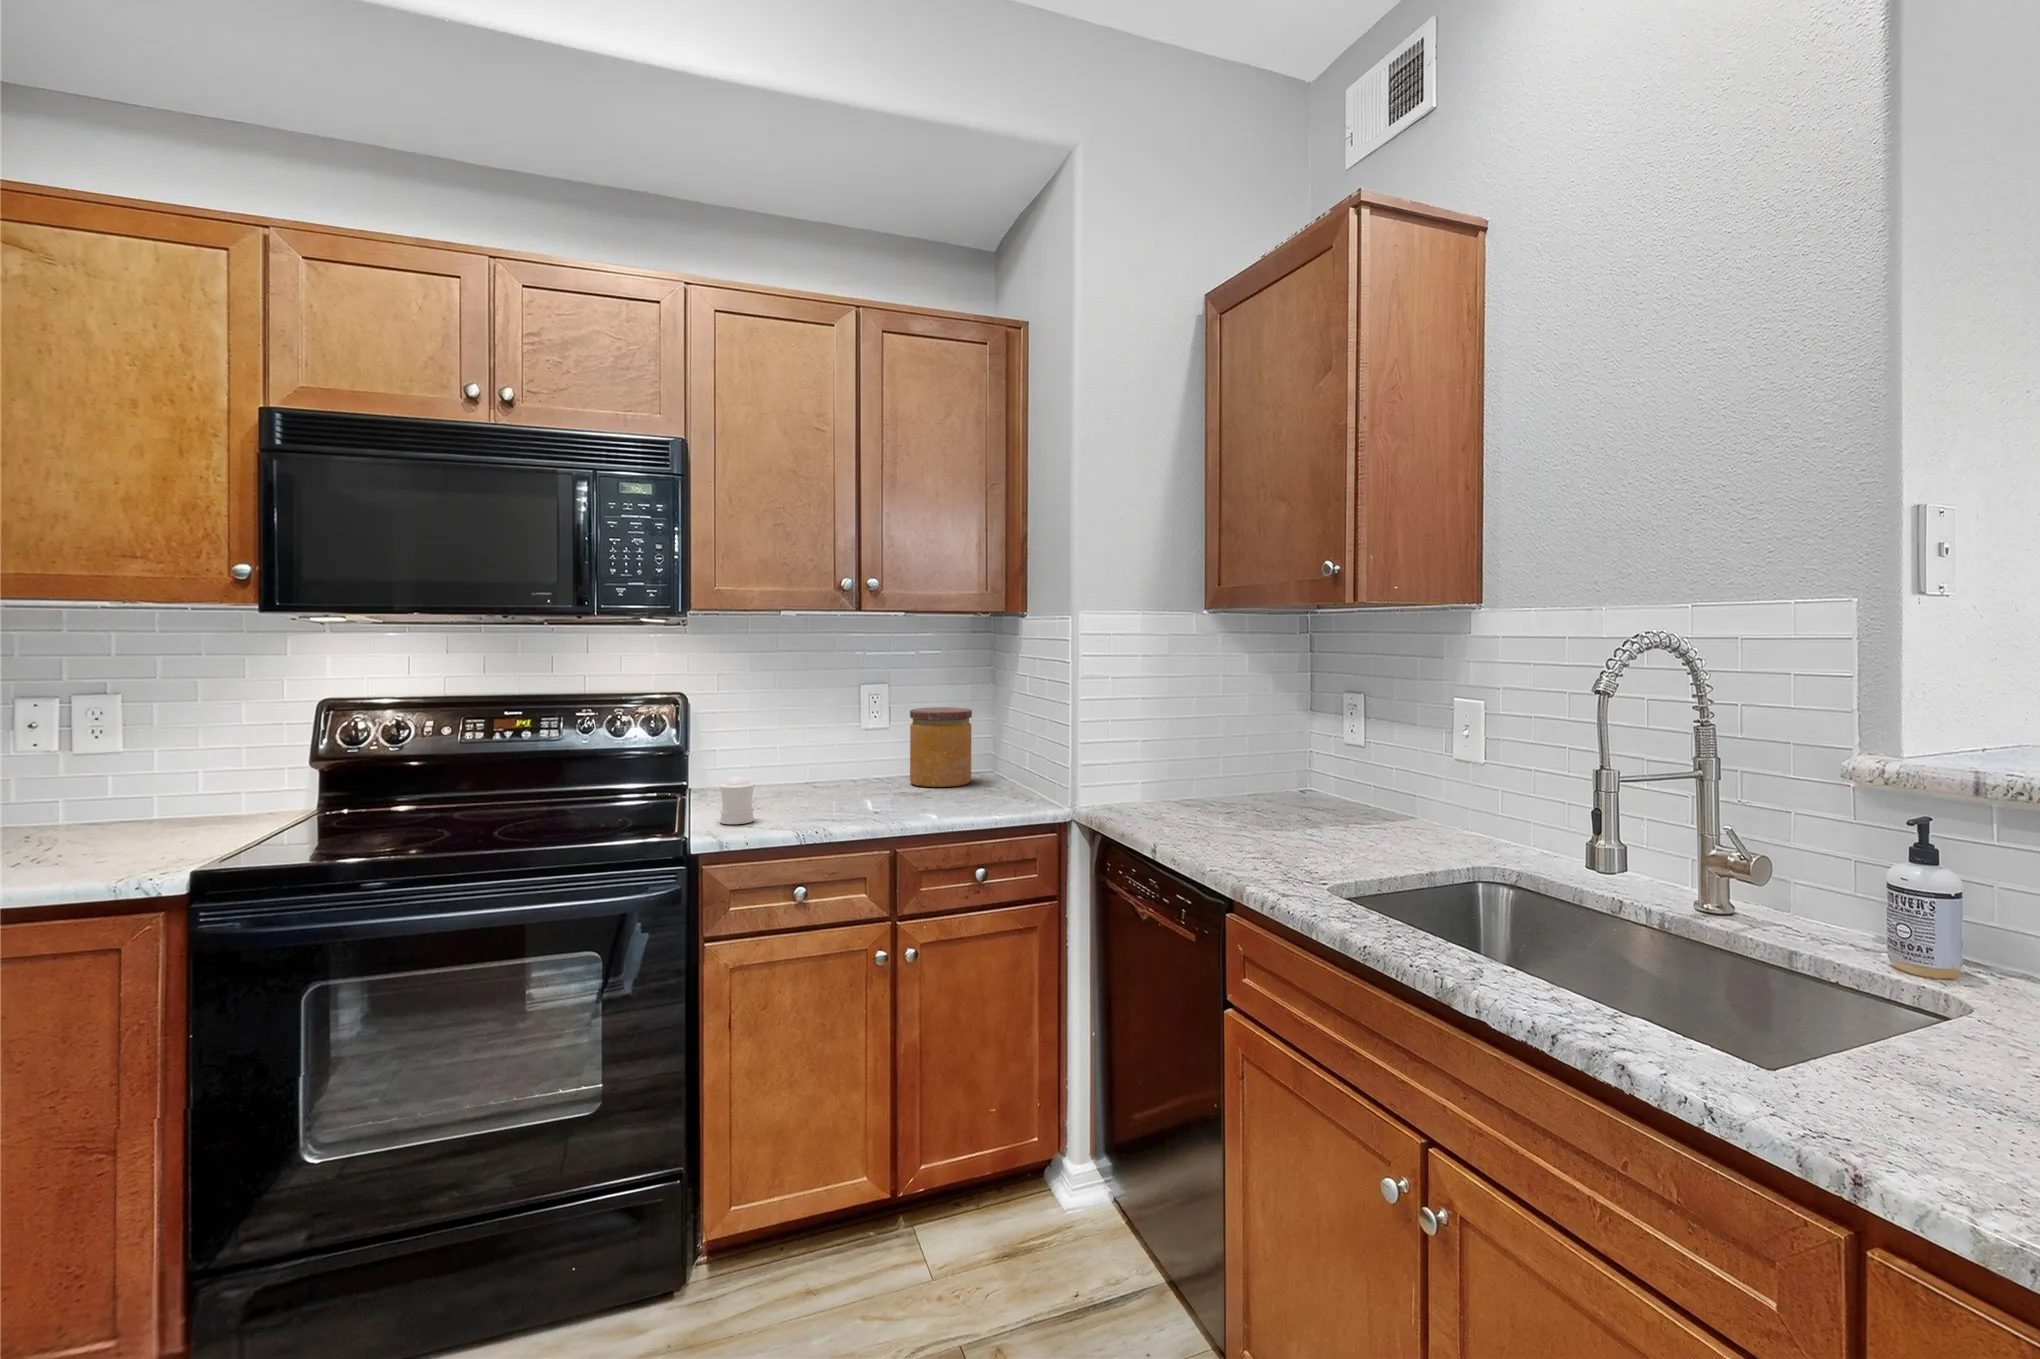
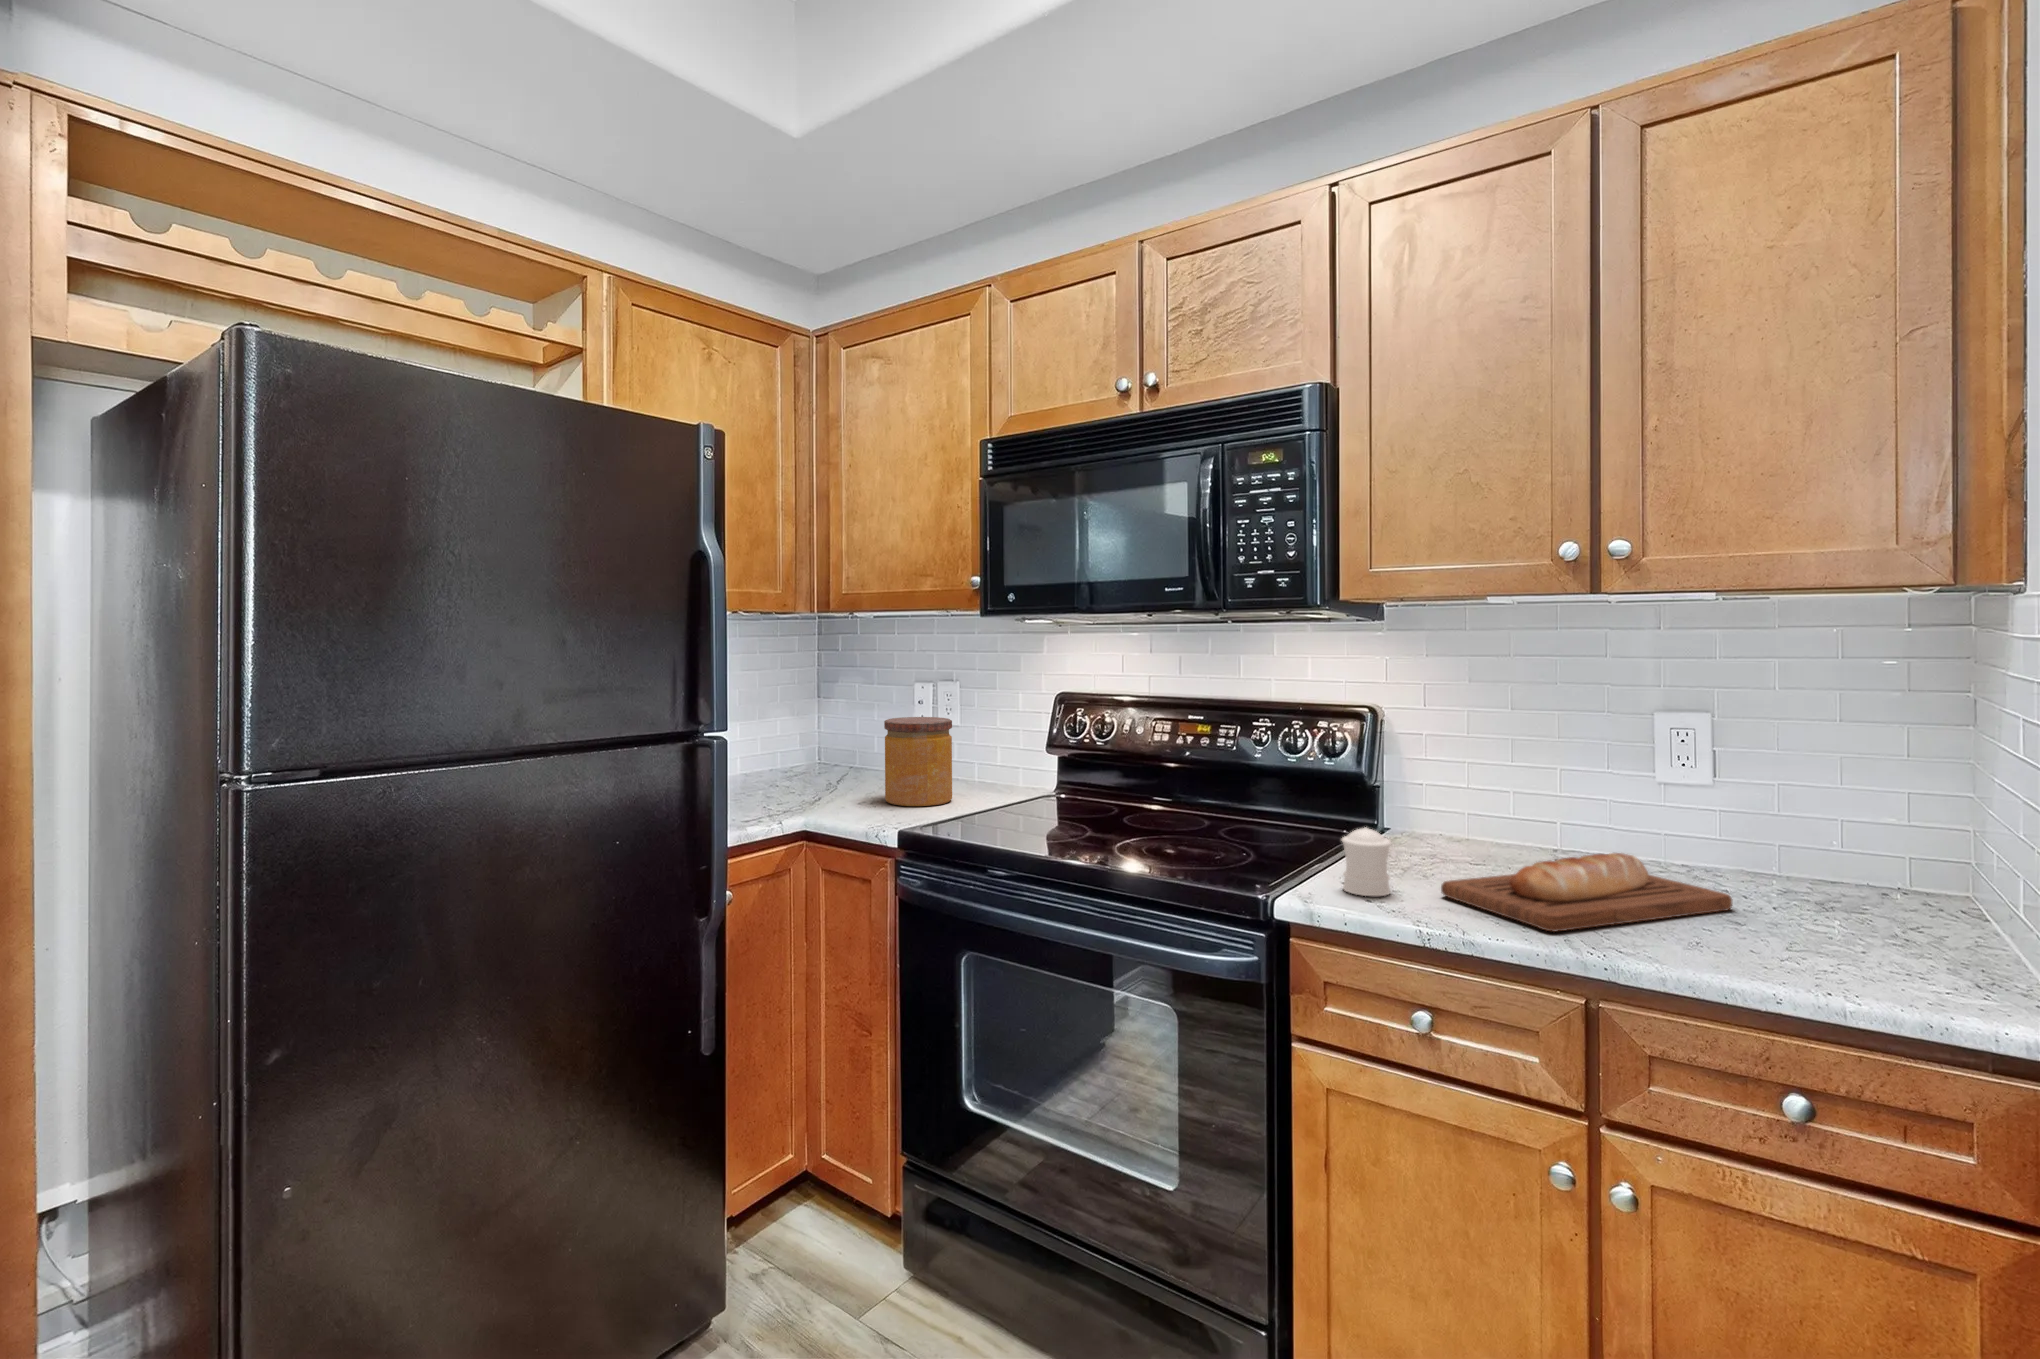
jar: present [910,707,972,787] -> present [884,717,952,806]
bread loaf: none [783,771,920,818] -> present [1441,853,1732,932]

